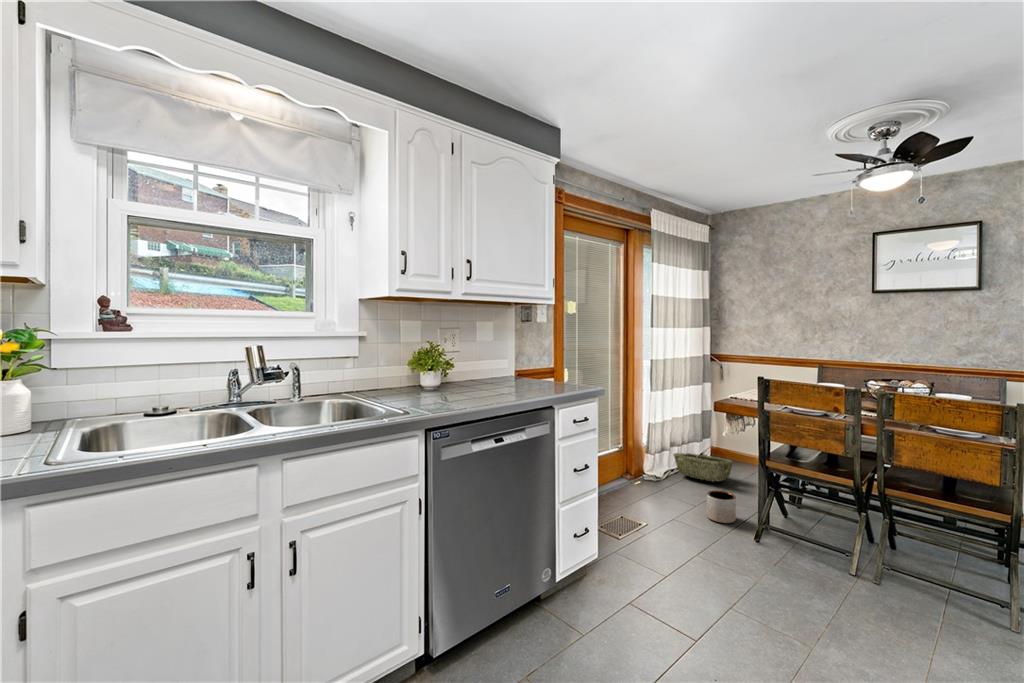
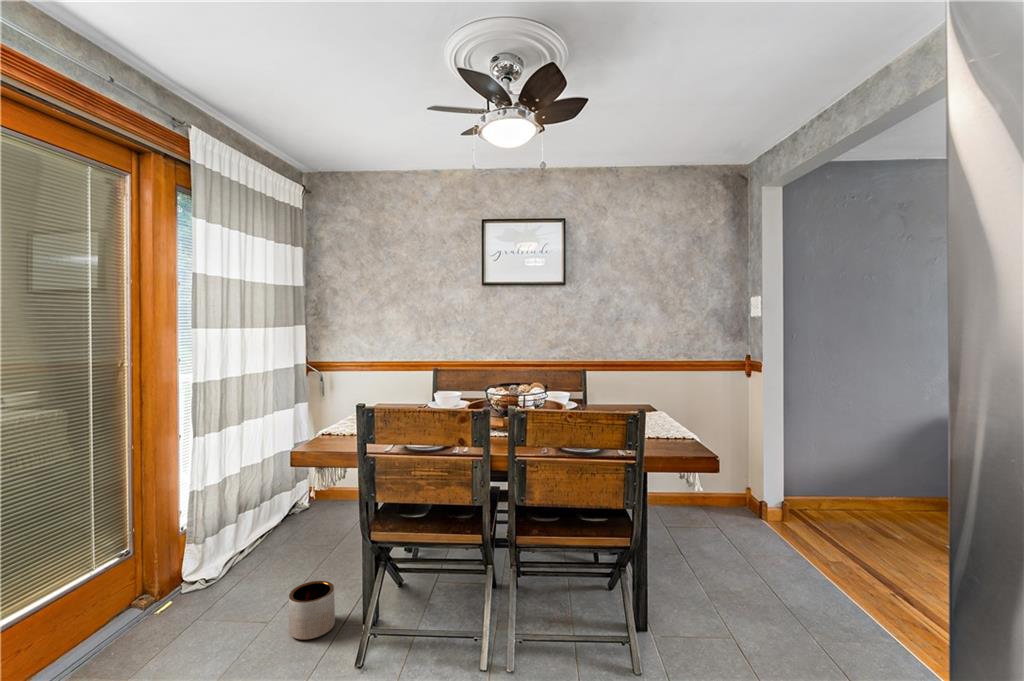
woven basket: present [674,453,733,481] -> none [246,513,336,555]

